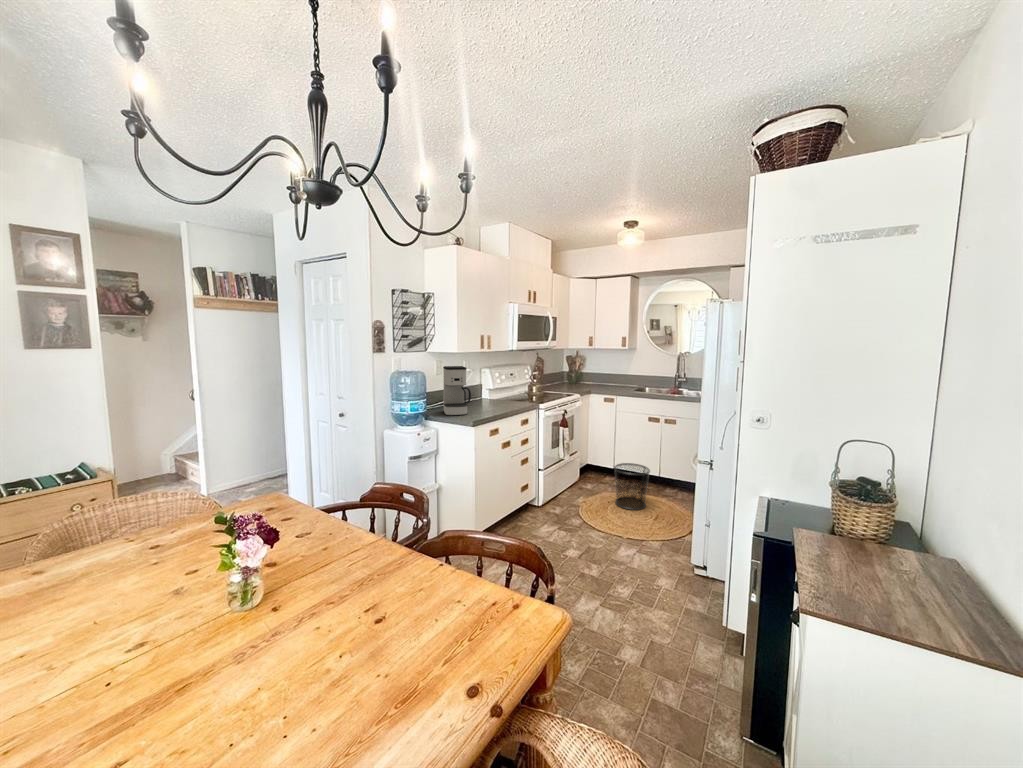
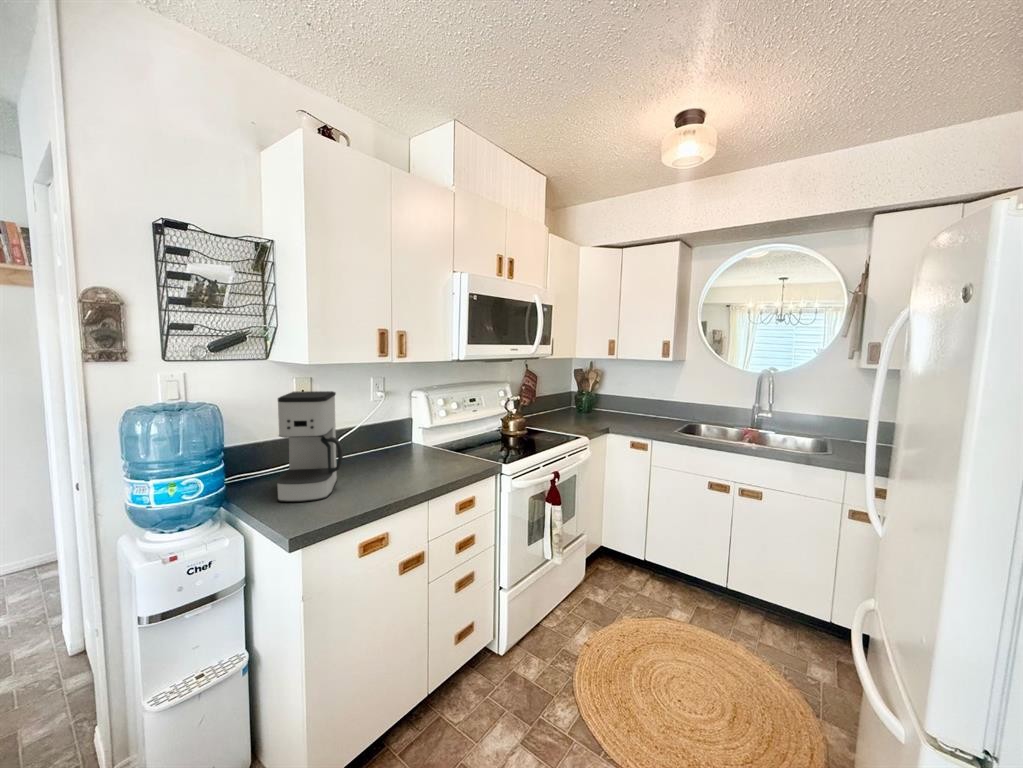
waste bin: present [614,463,650,510] -> none [645,577,720,686]

